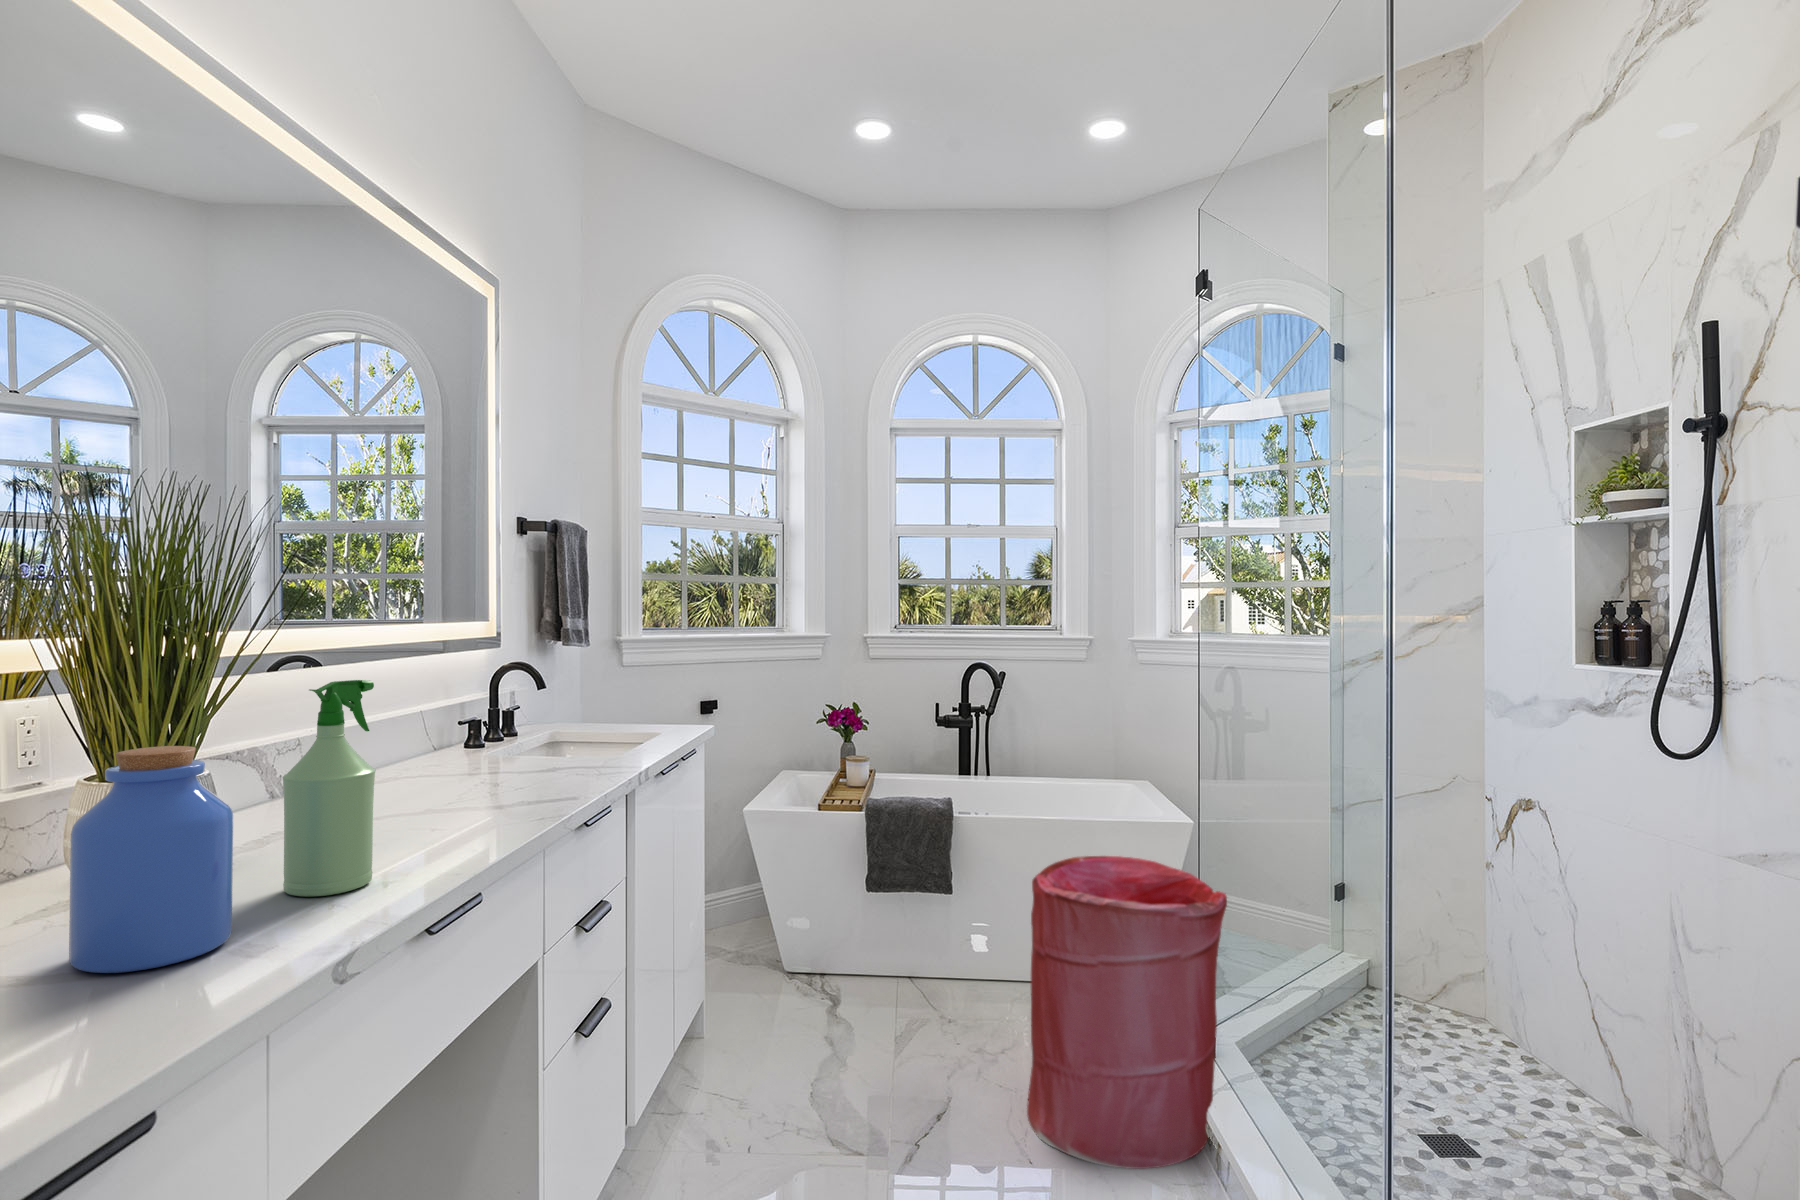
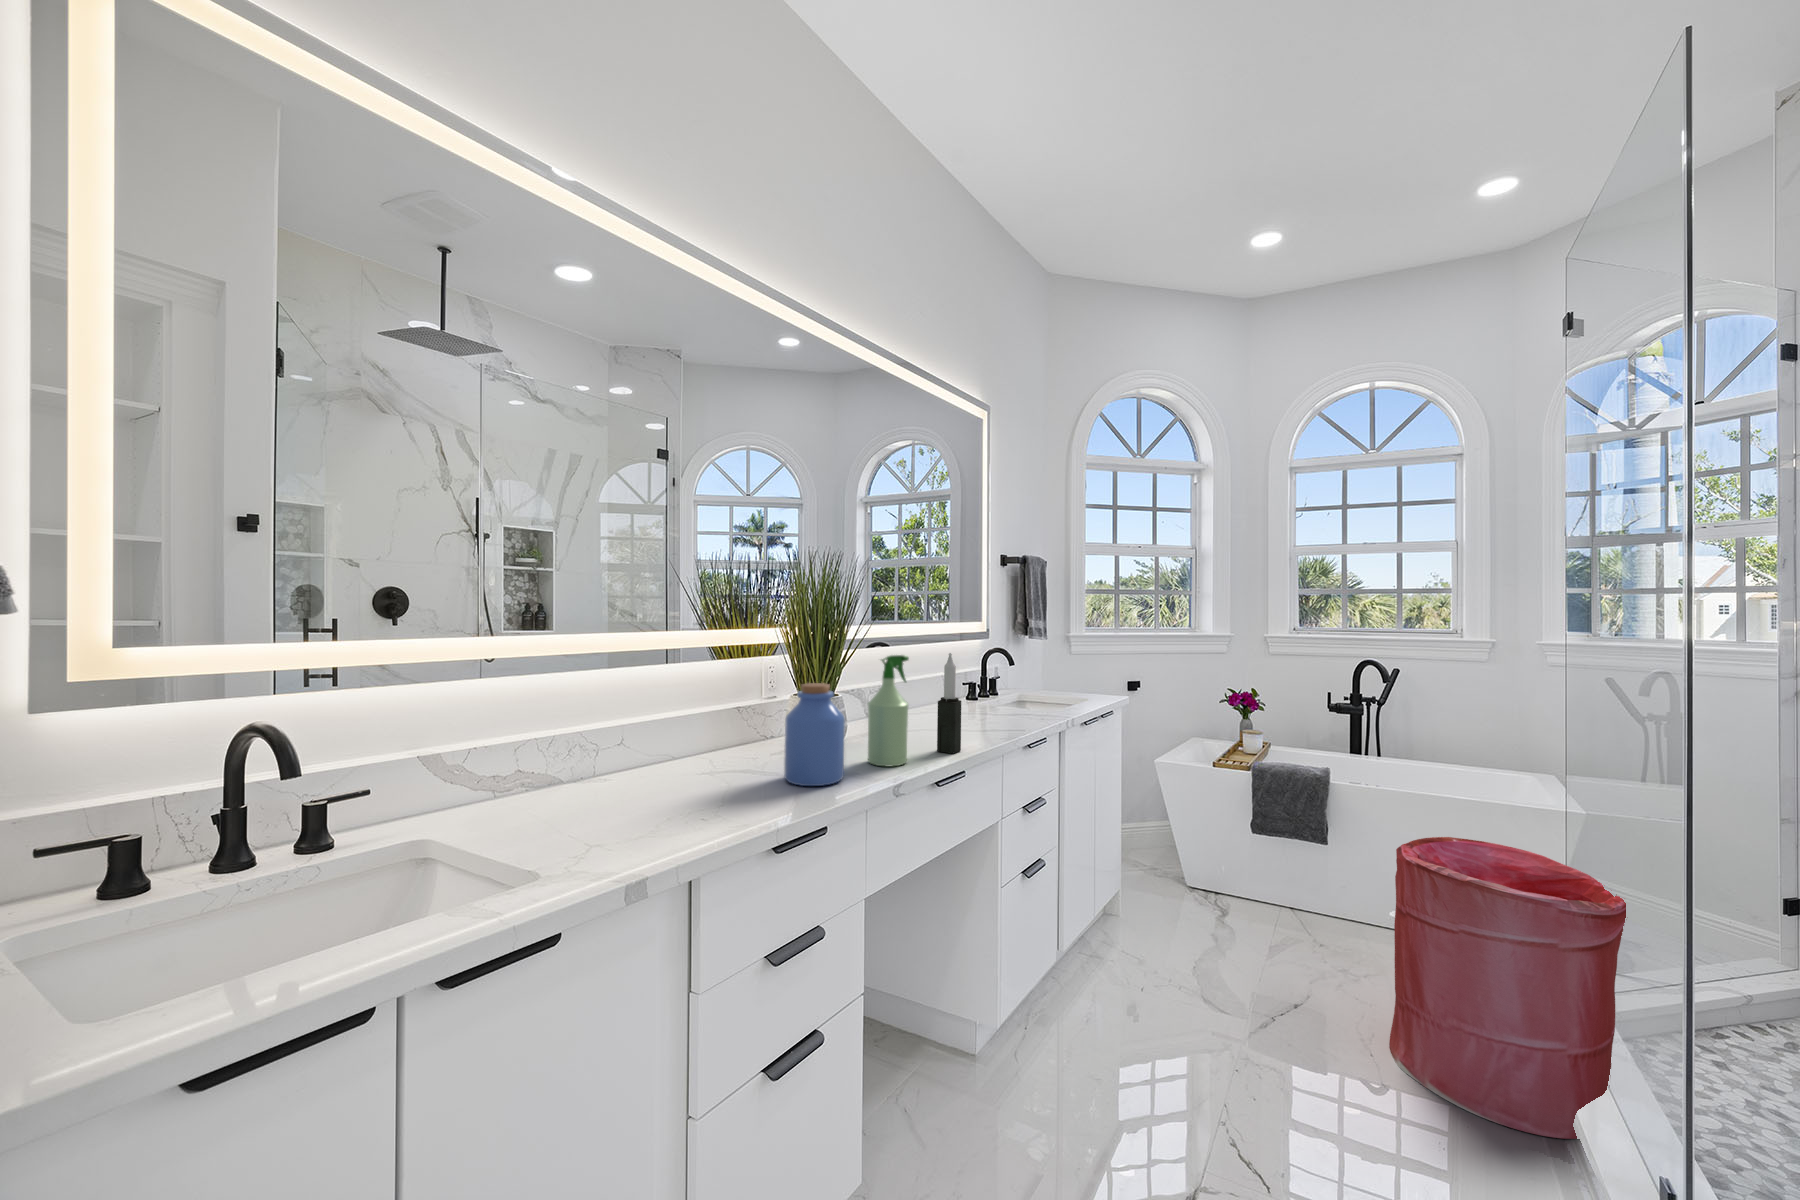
candle: none [429,672,476,850] -> present [937,653,961,753]

